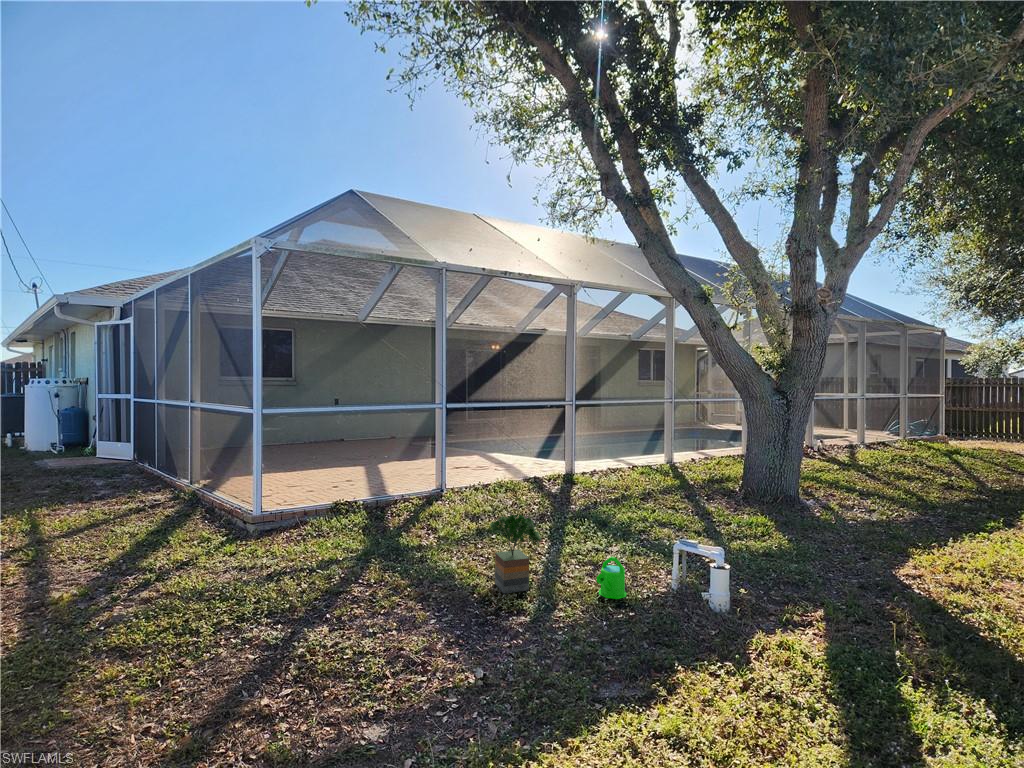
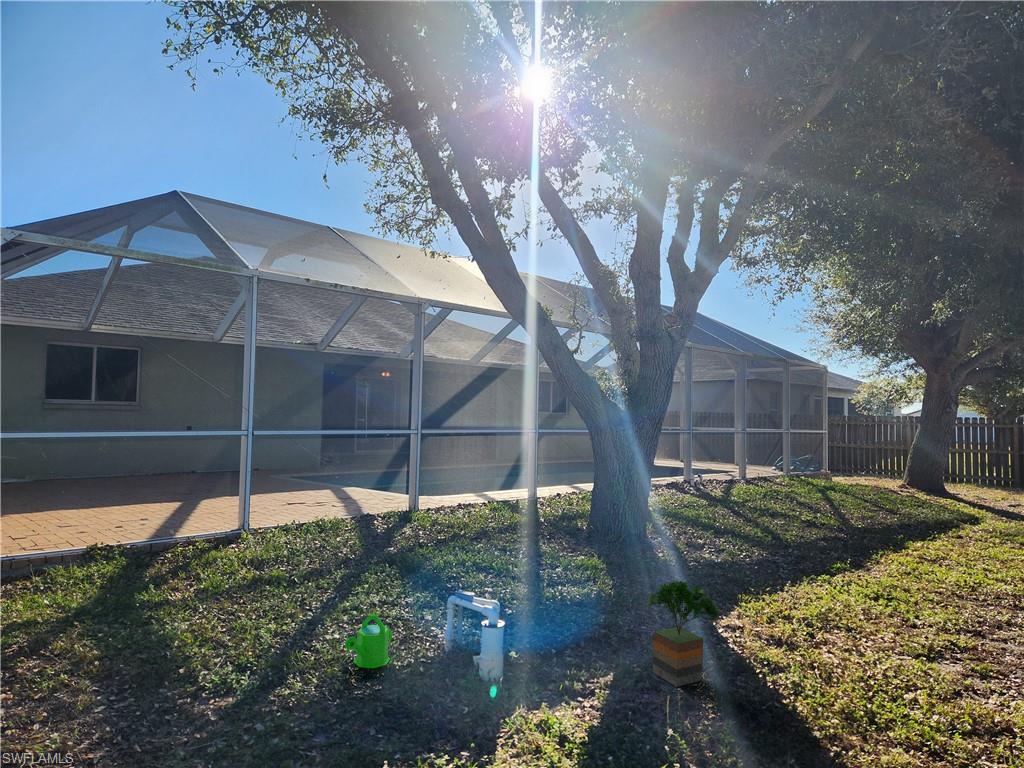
potted tree: present [490,514,541,593] -> present [647,581,720,687]

